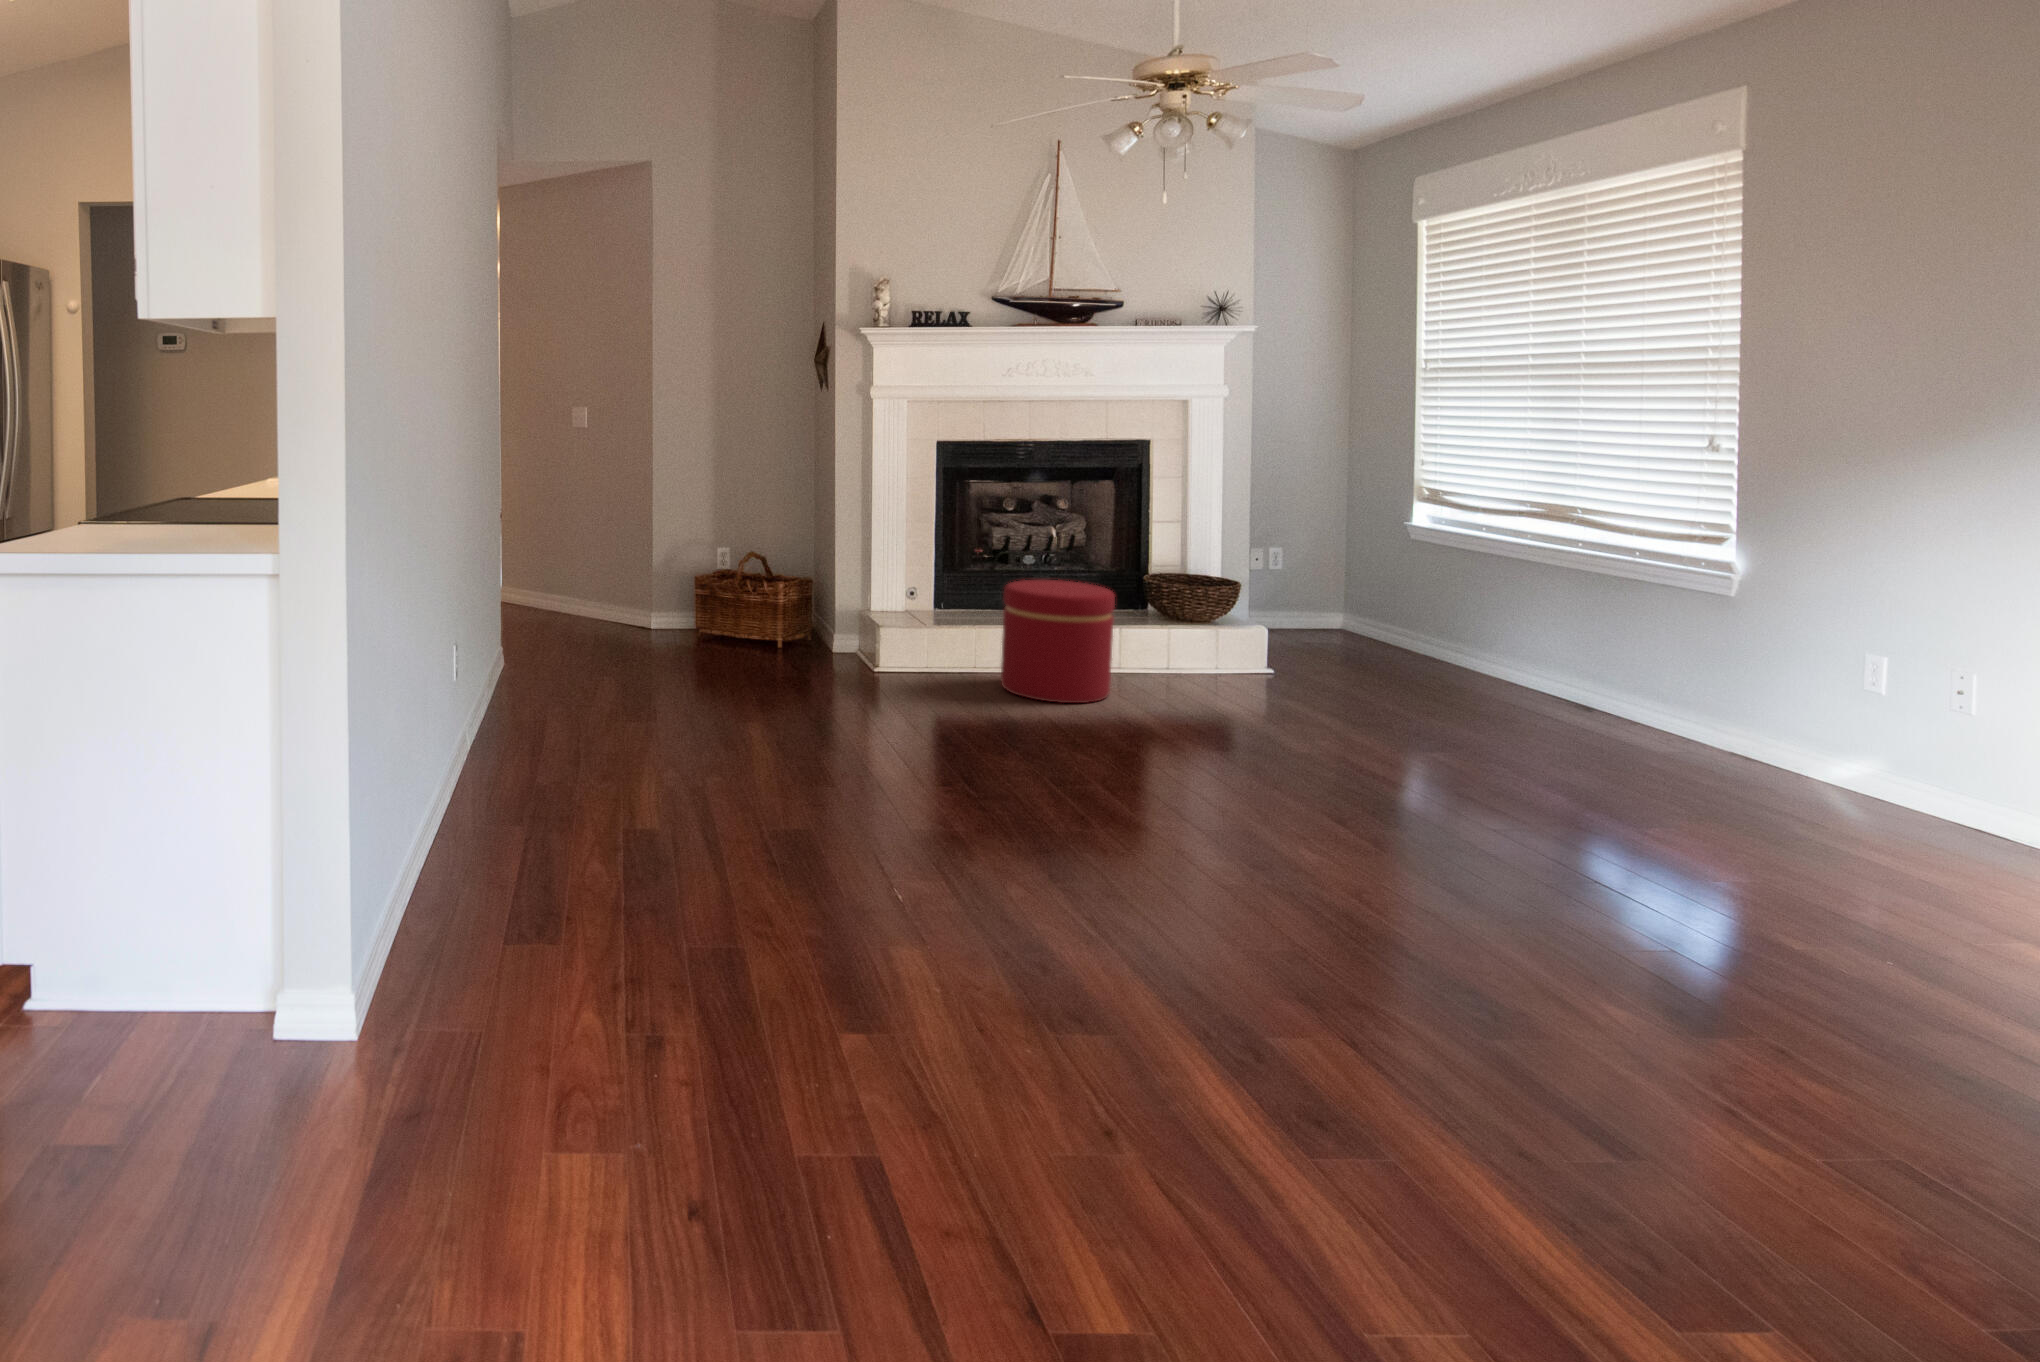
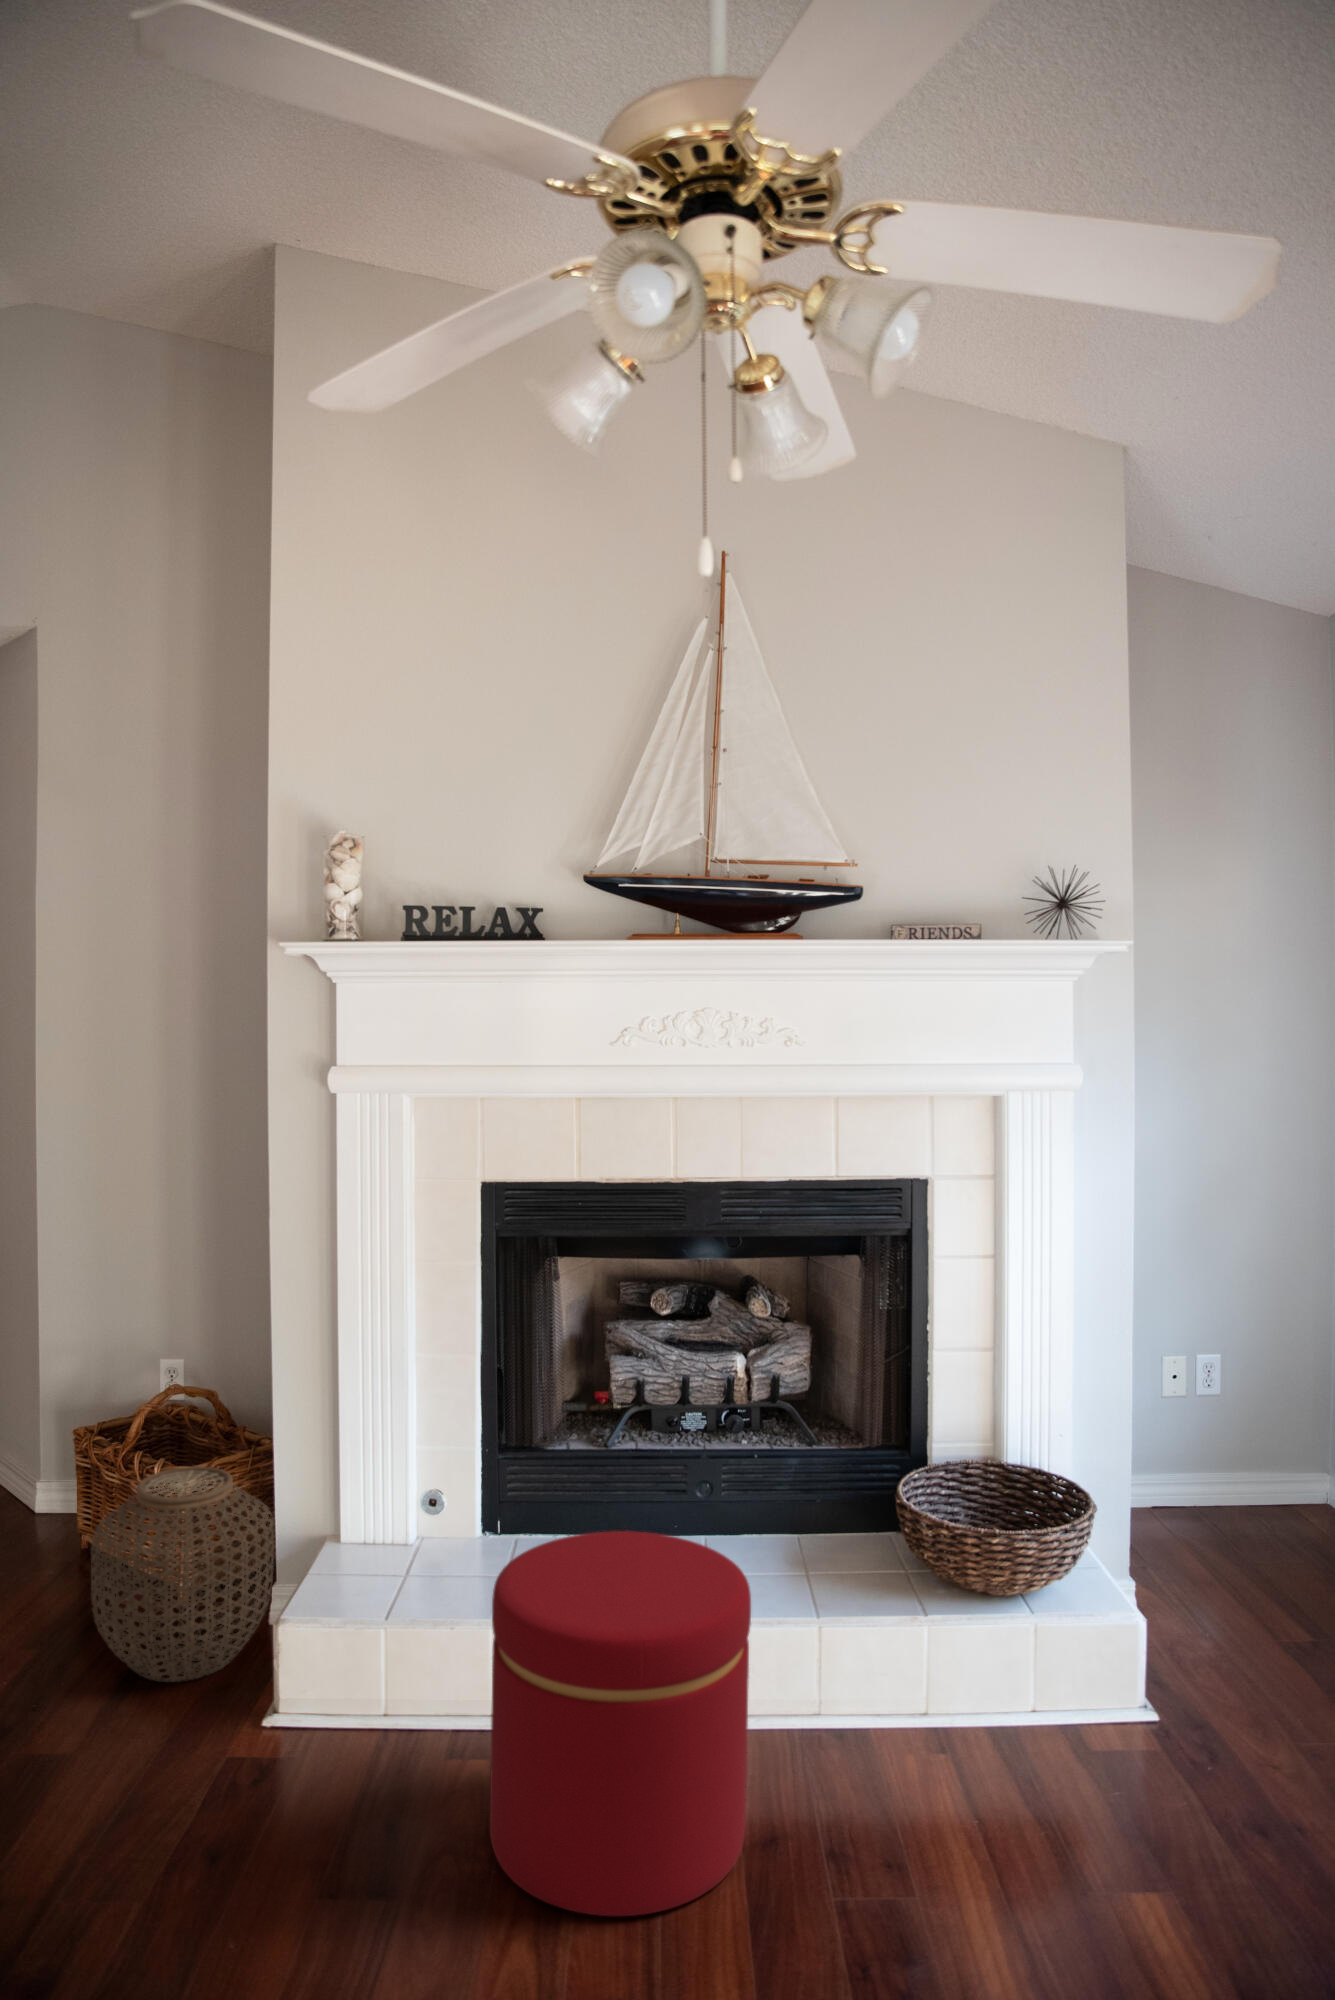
woven basket: none [770,573,850,661] -> present [91,1466,274,1682]

